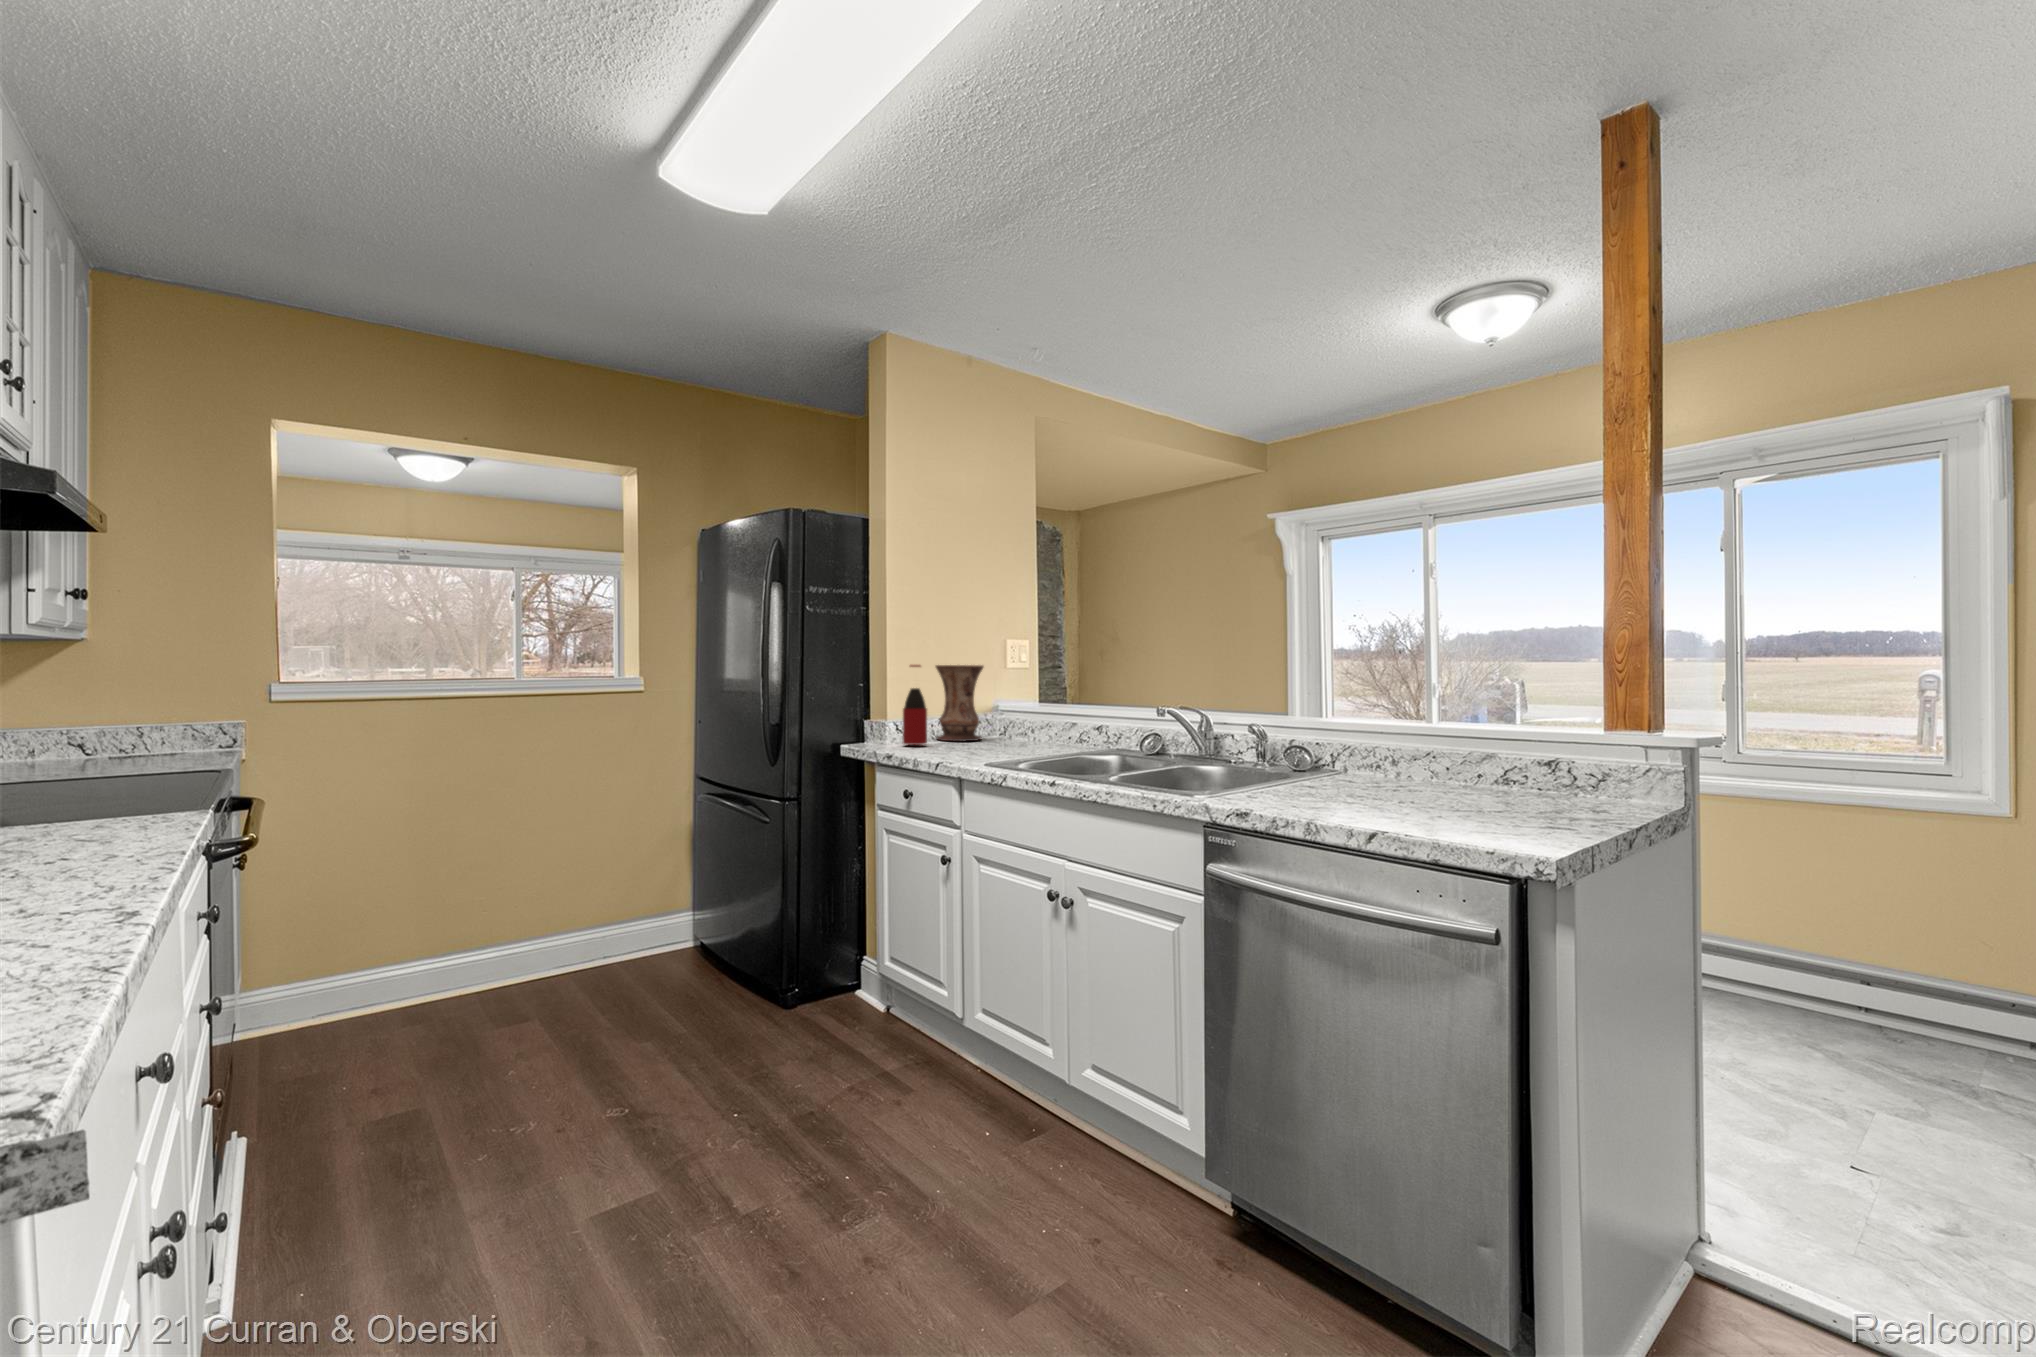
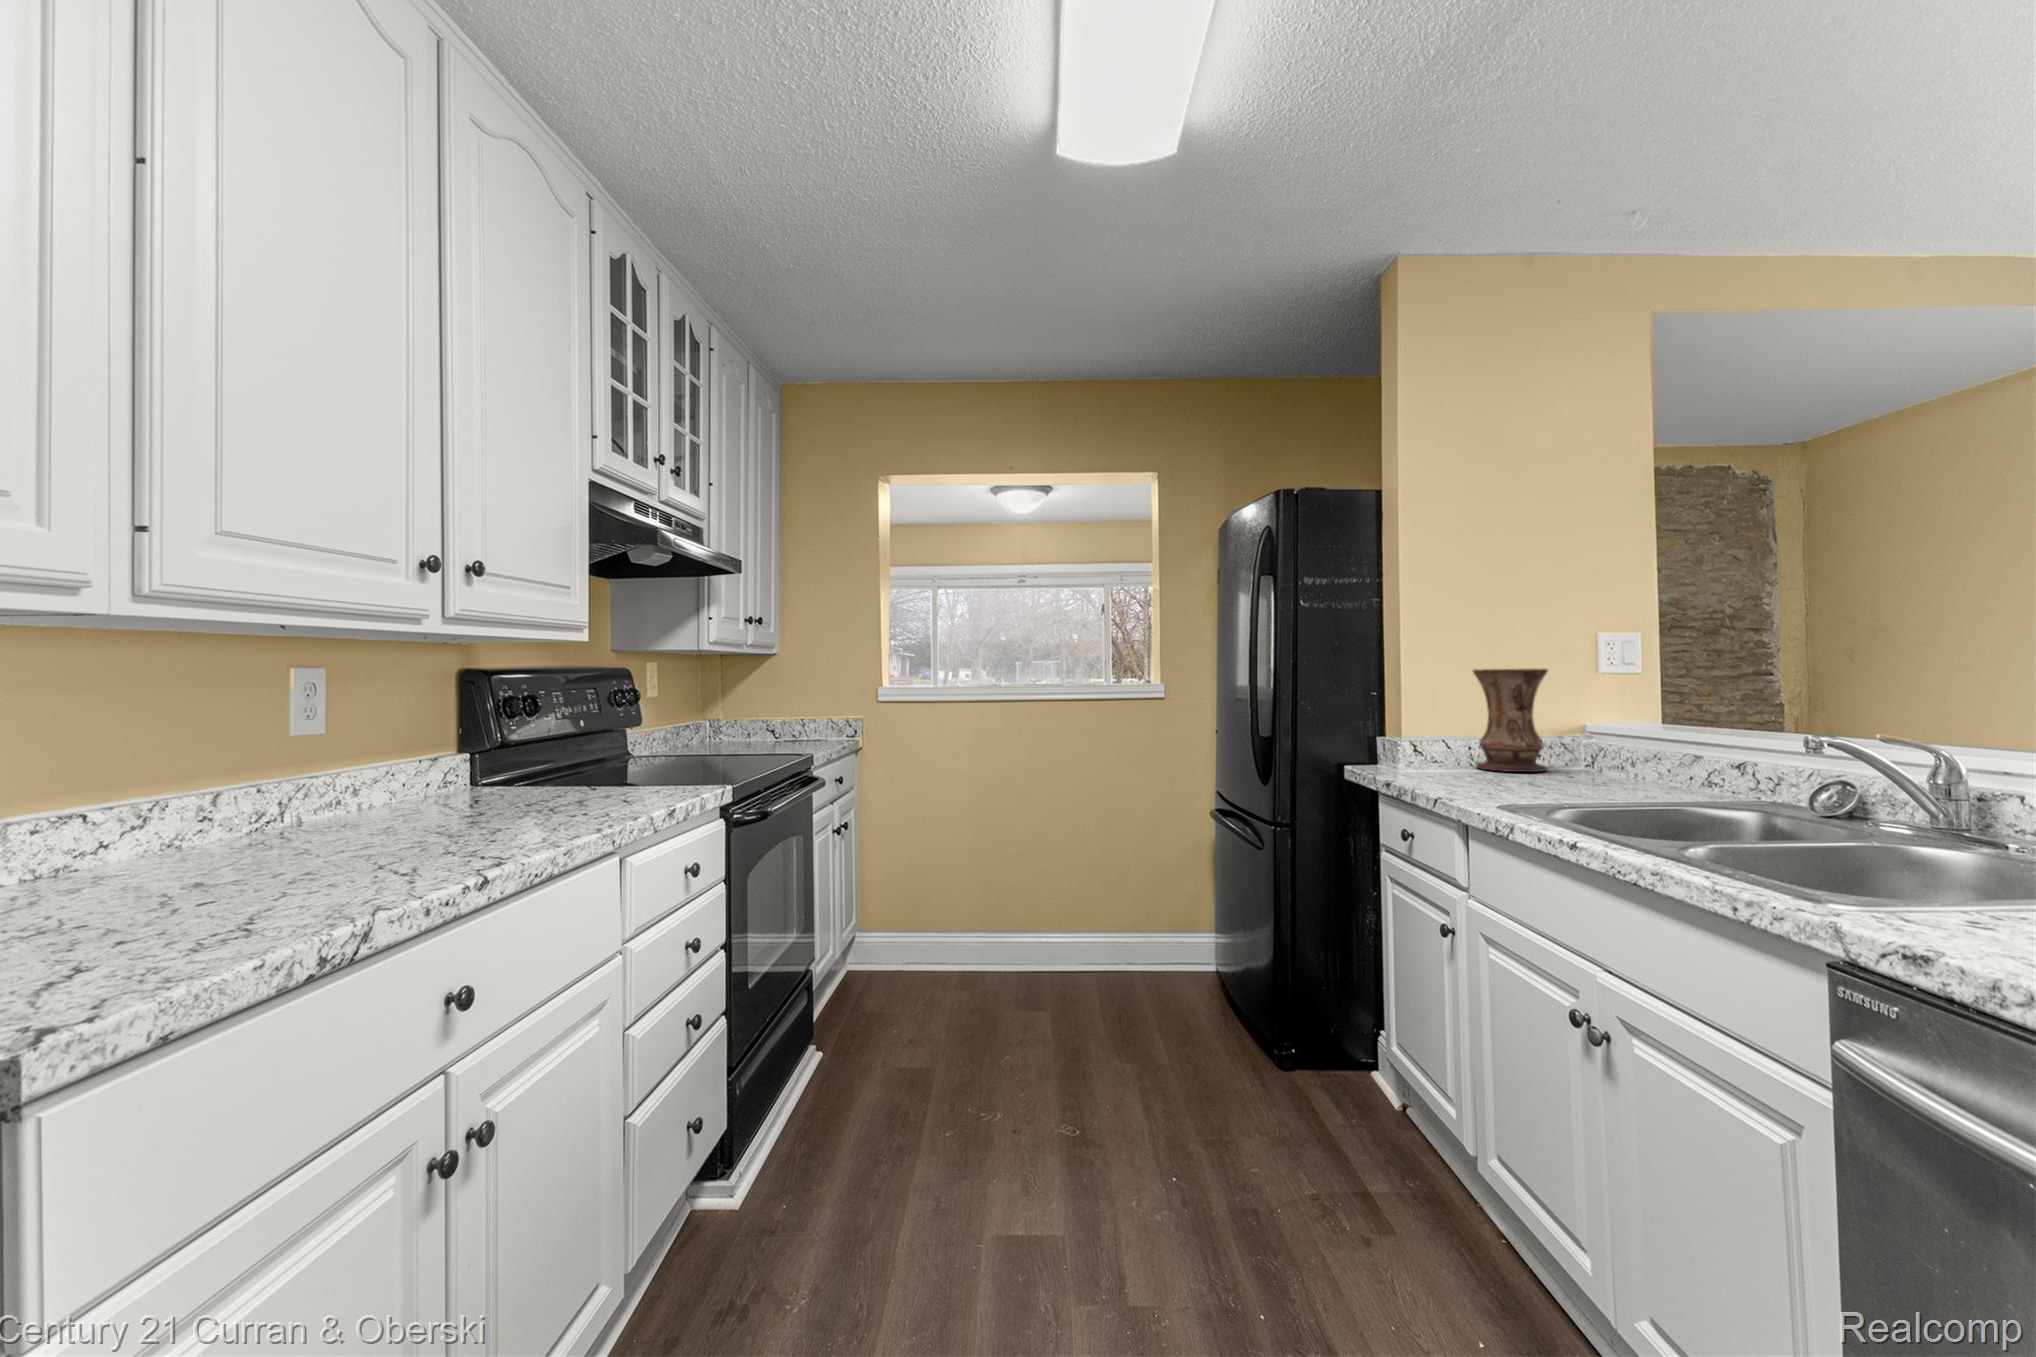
bottle: present [903,665,927,745] -> none [1413,670,1449,776]

